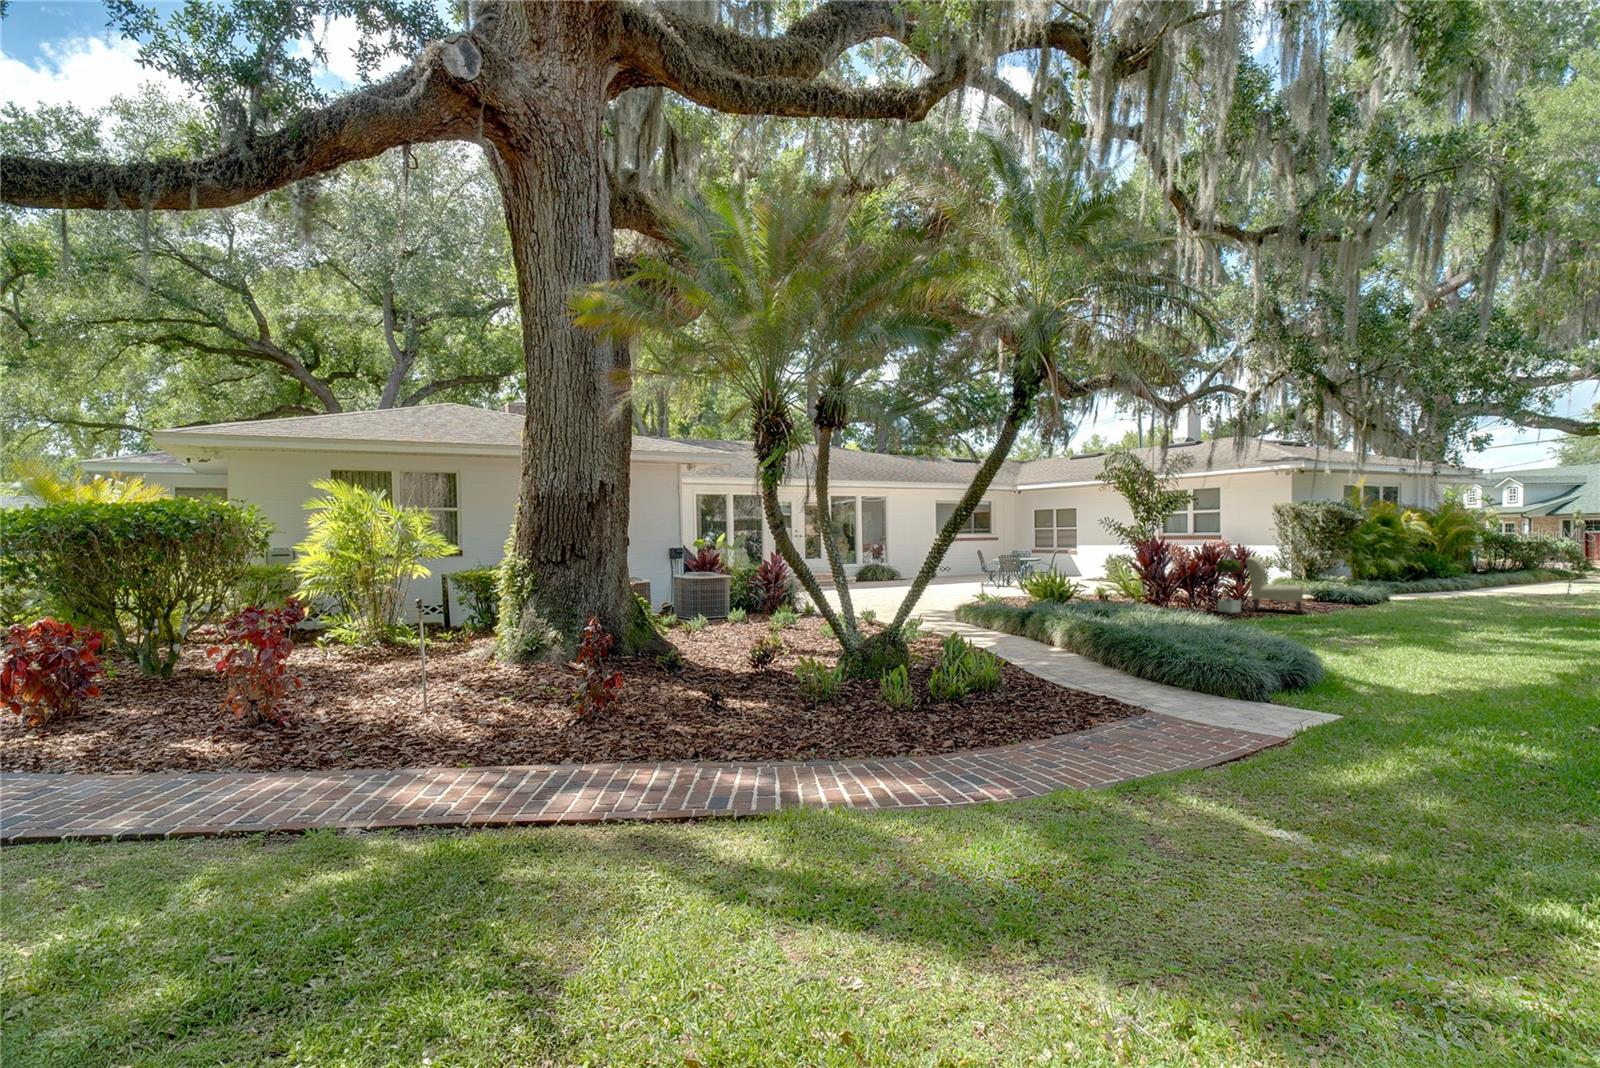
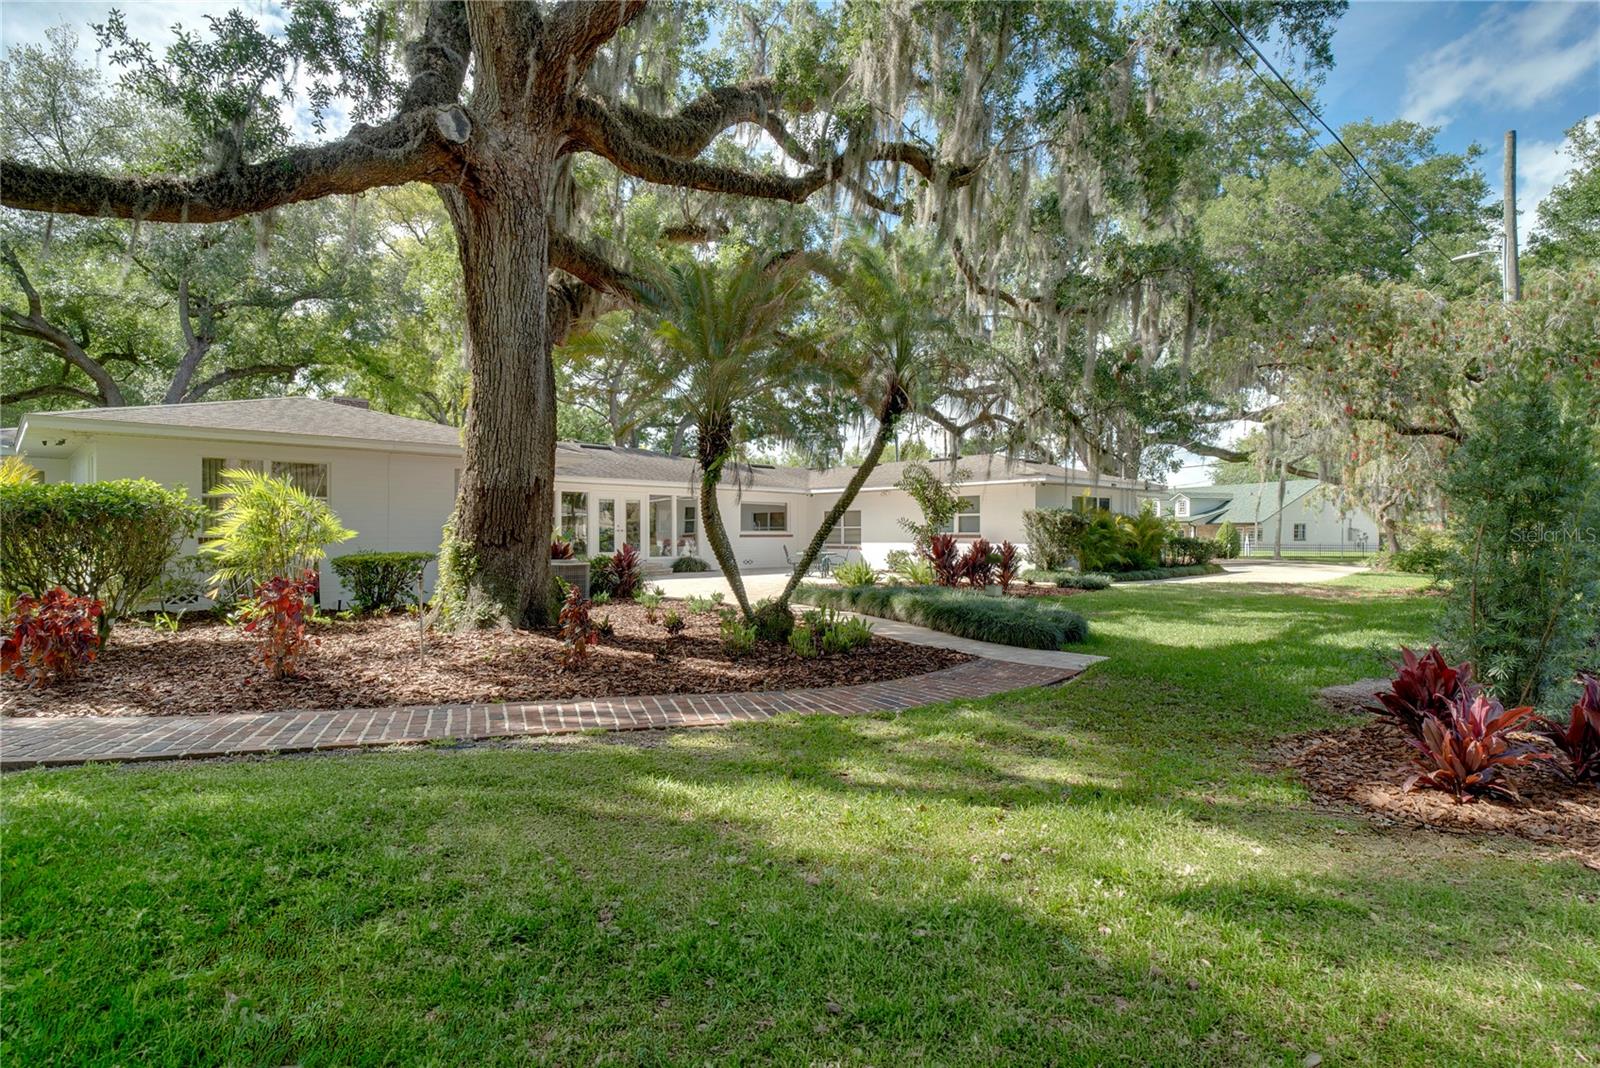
chair: present [1246,556,1303,614] -> none [1006,552,1045,597]

